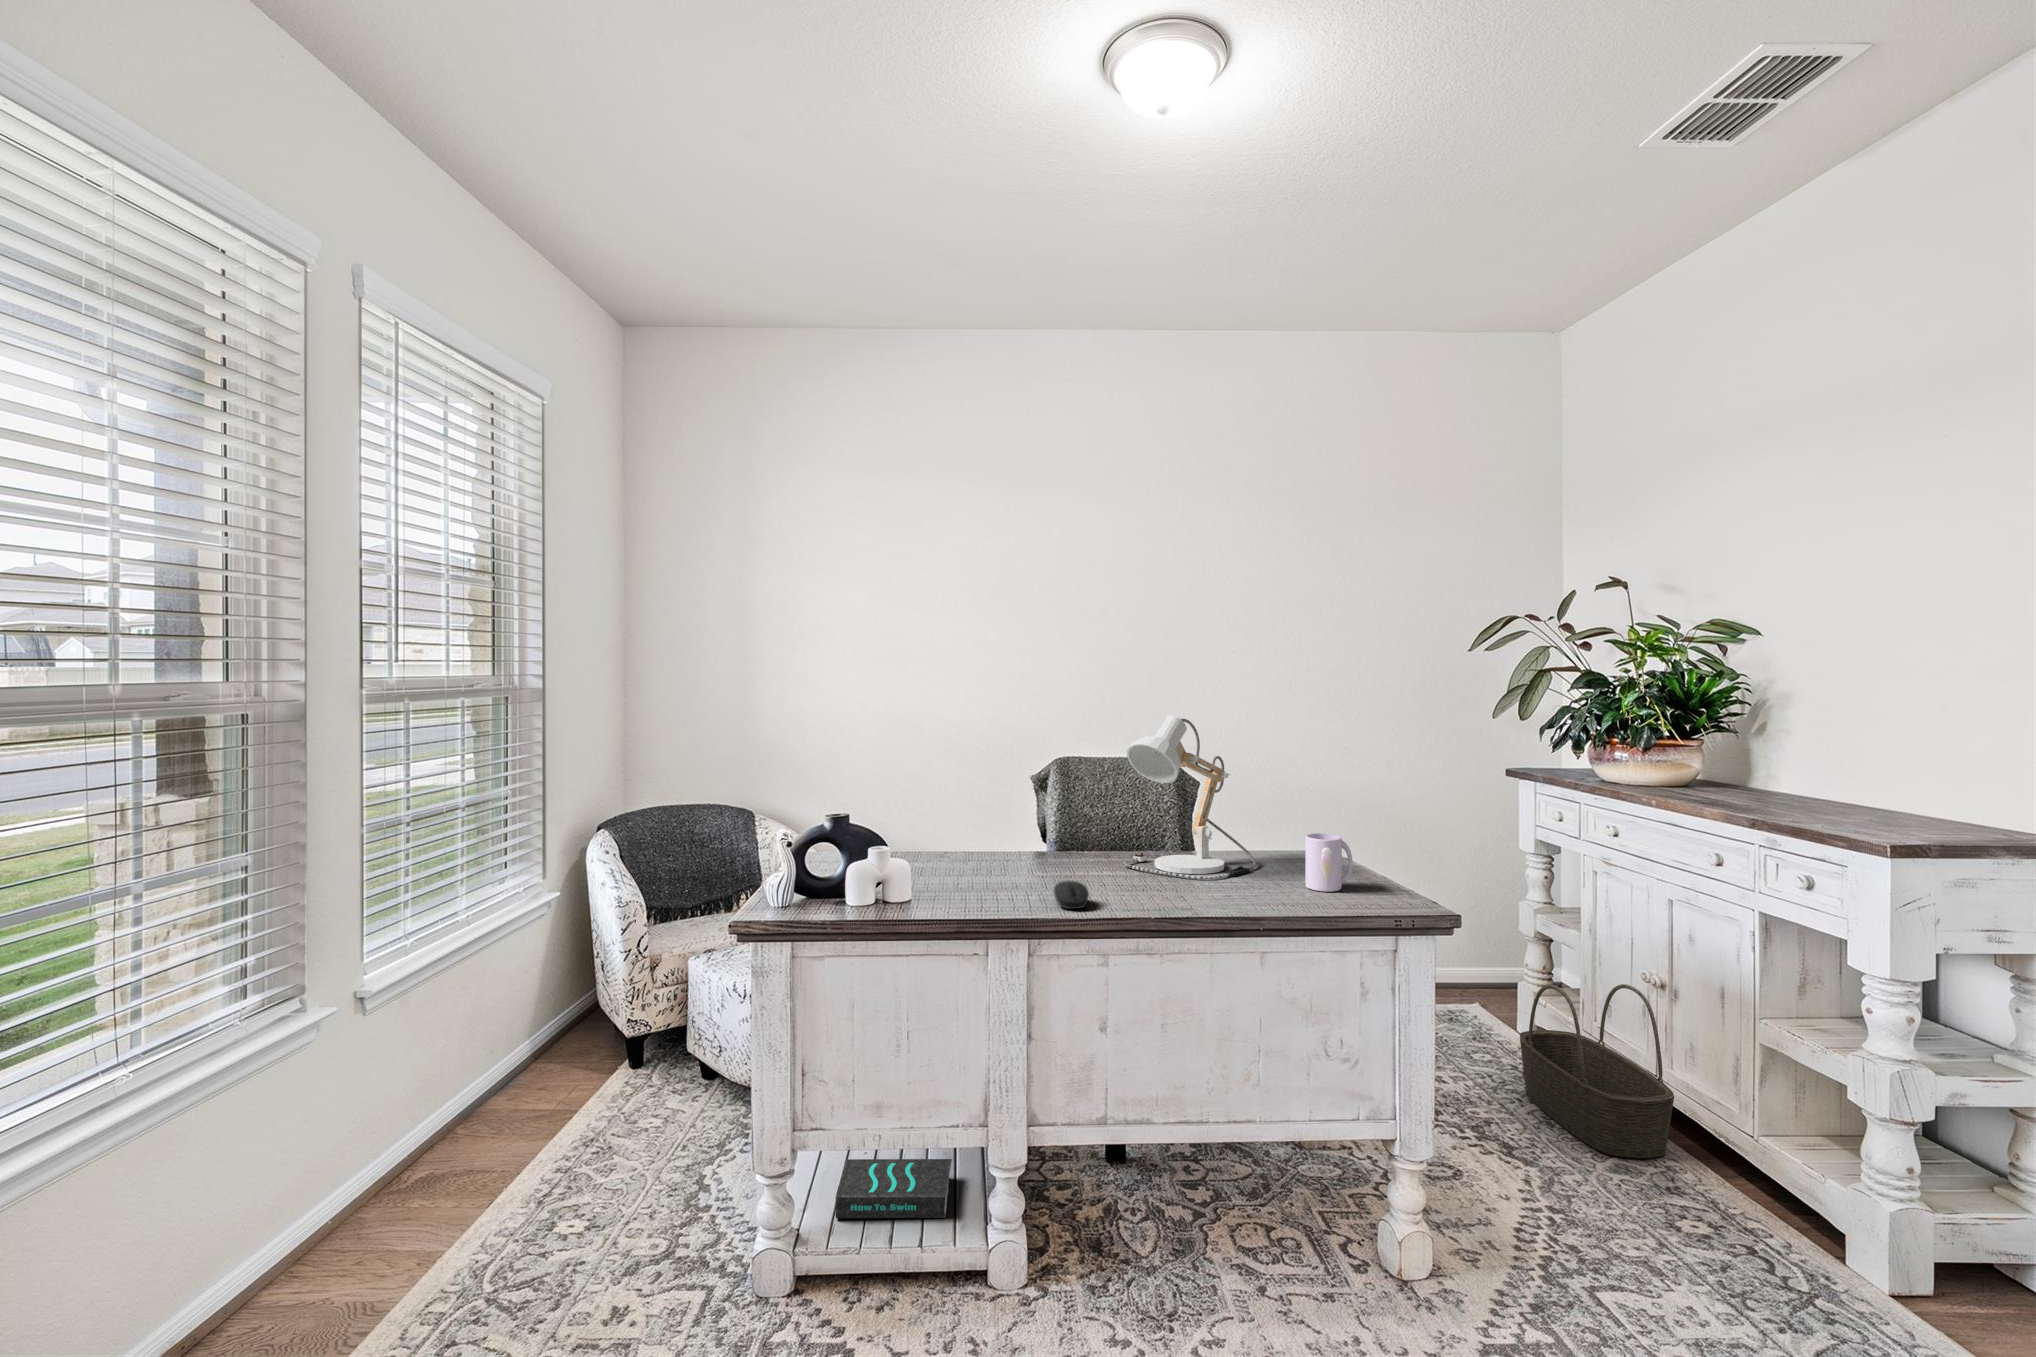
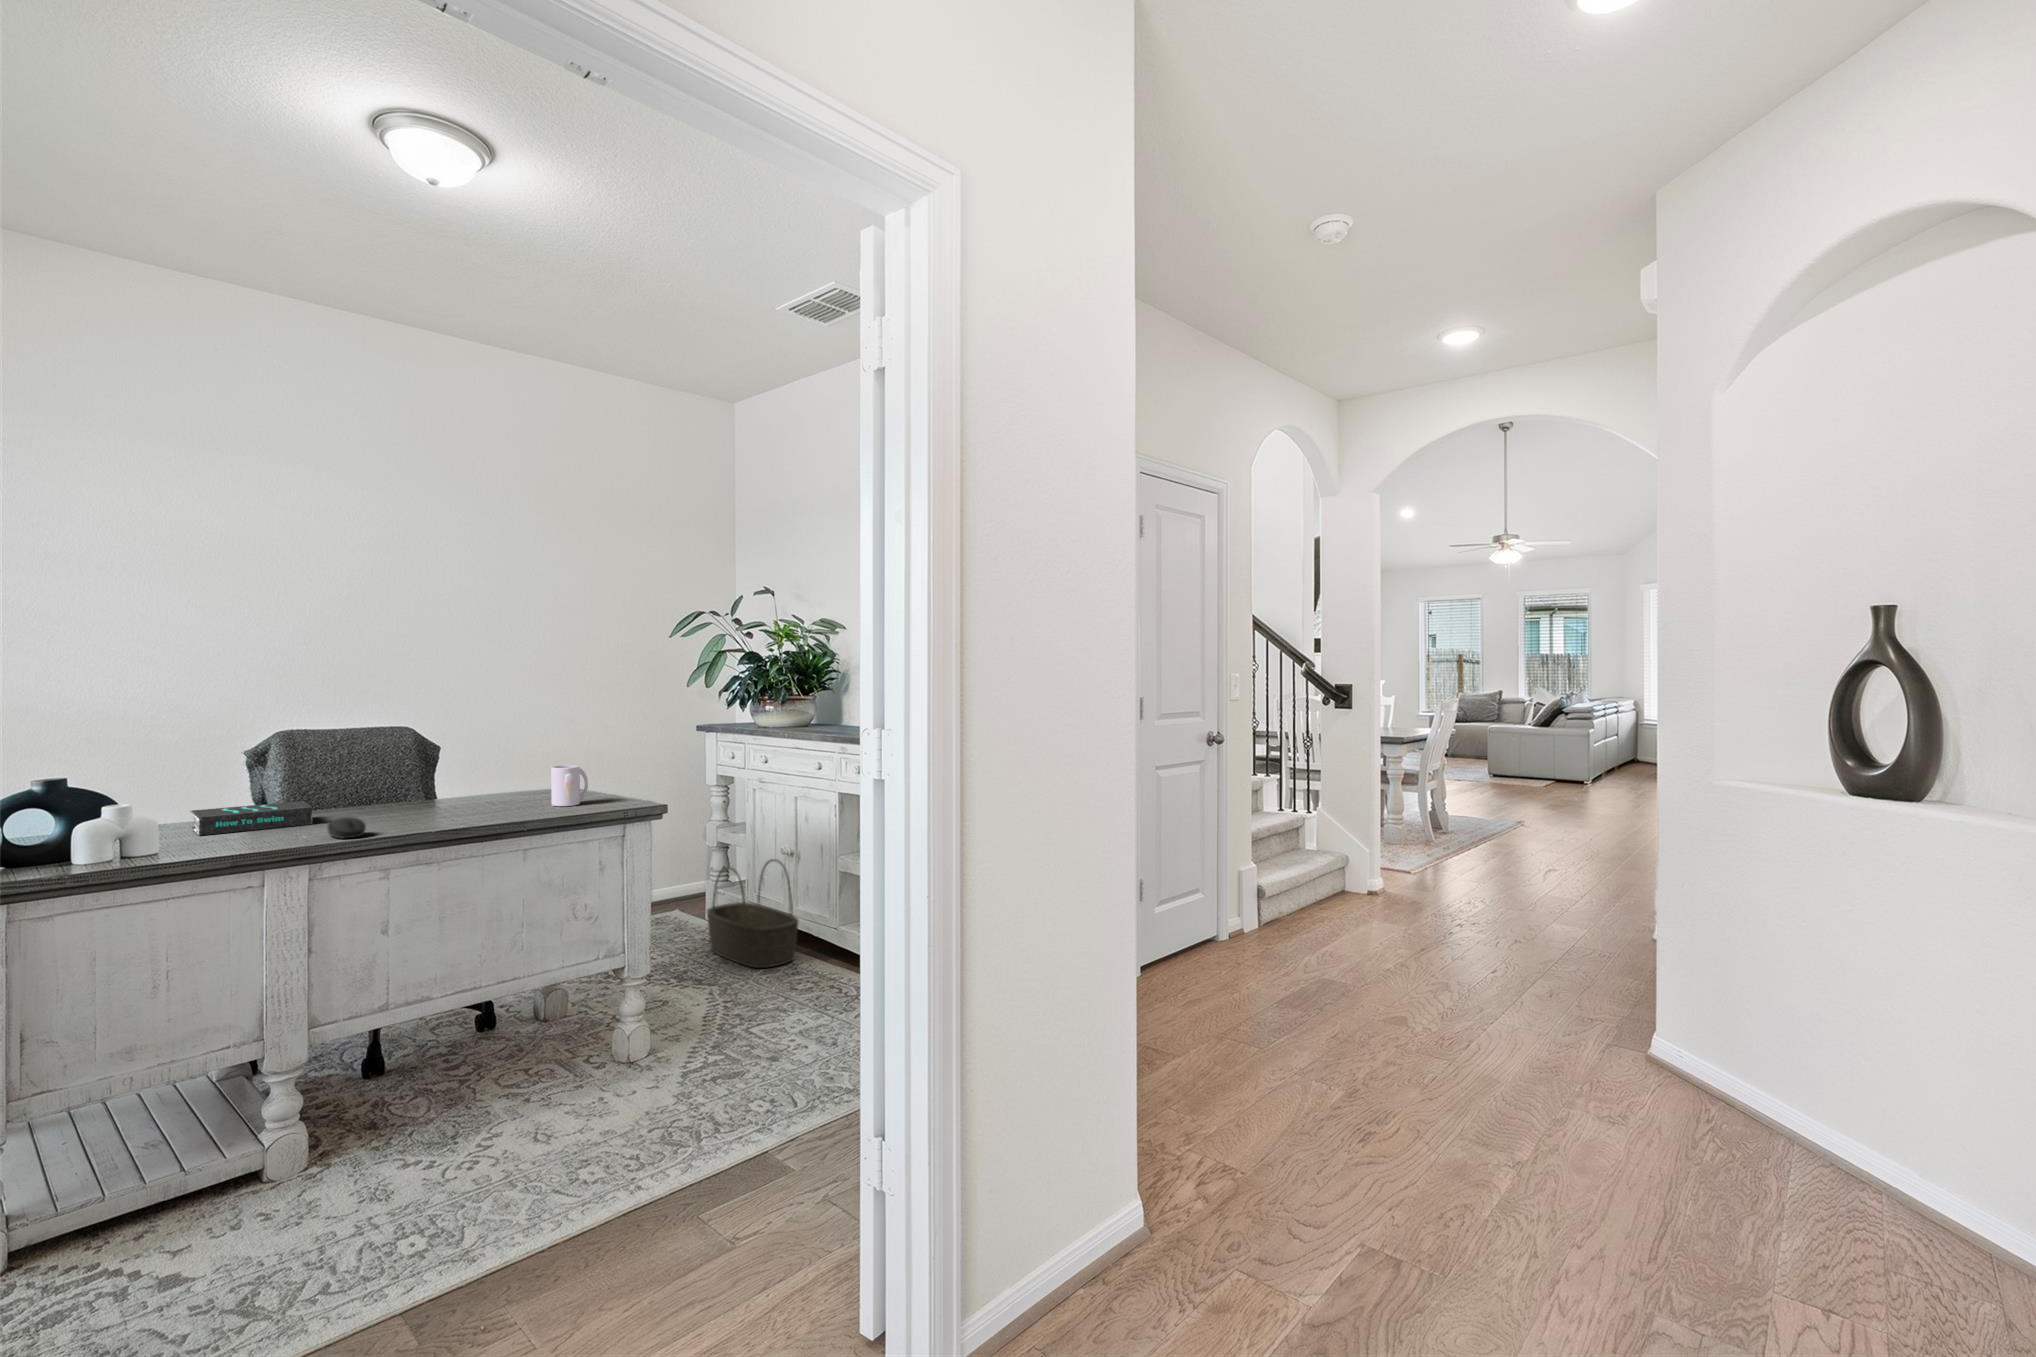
desk lamp: present [1124,715,1257,880] -> none [381,681,507,813]
book: present [835,1159,952,1218] -> present [190,801,312,835]

